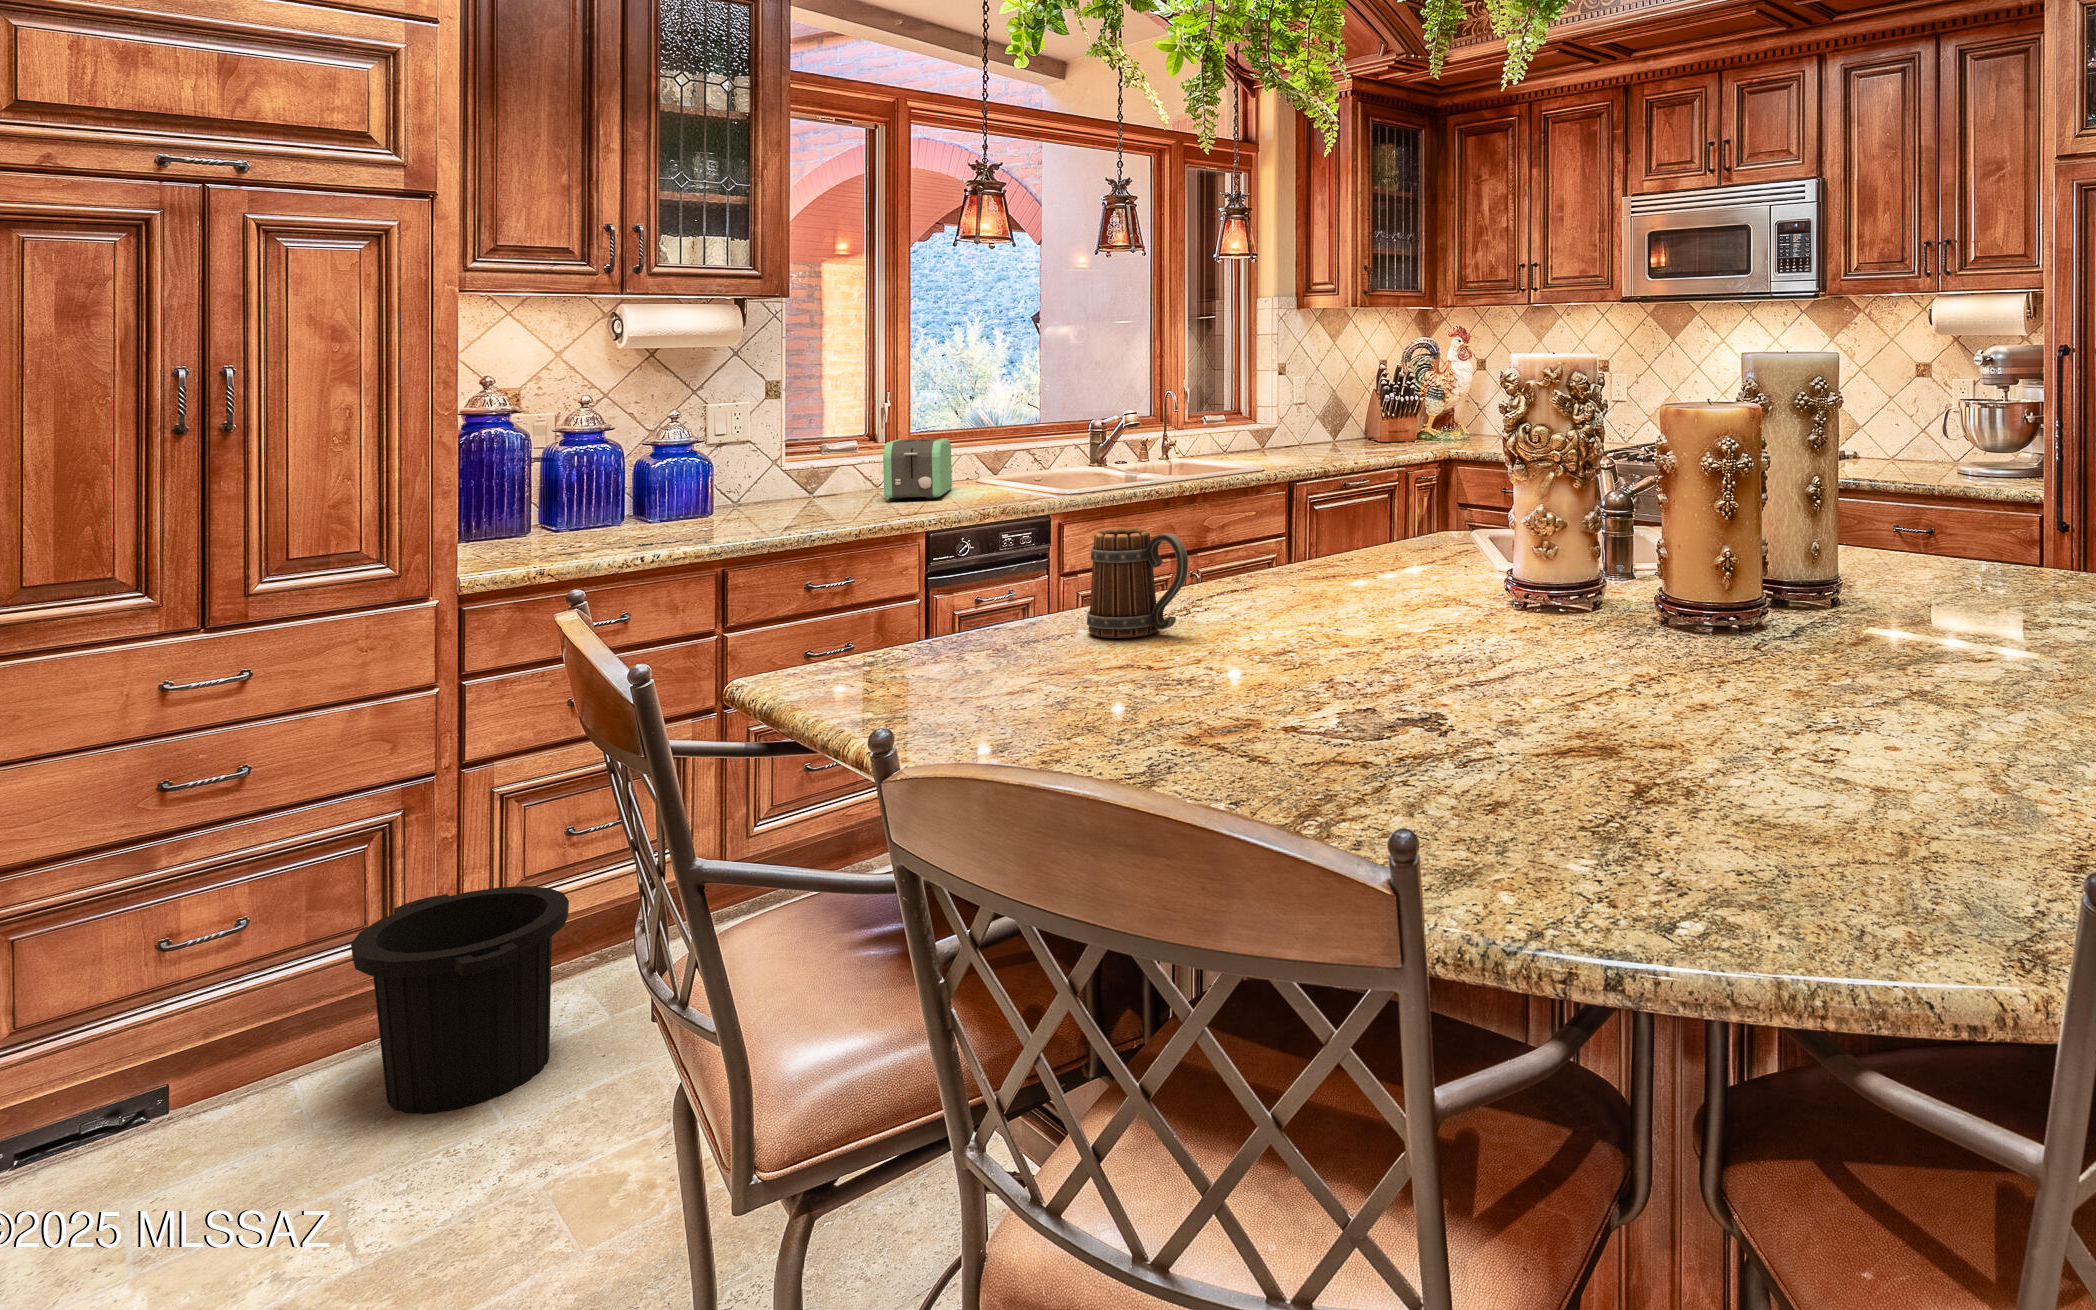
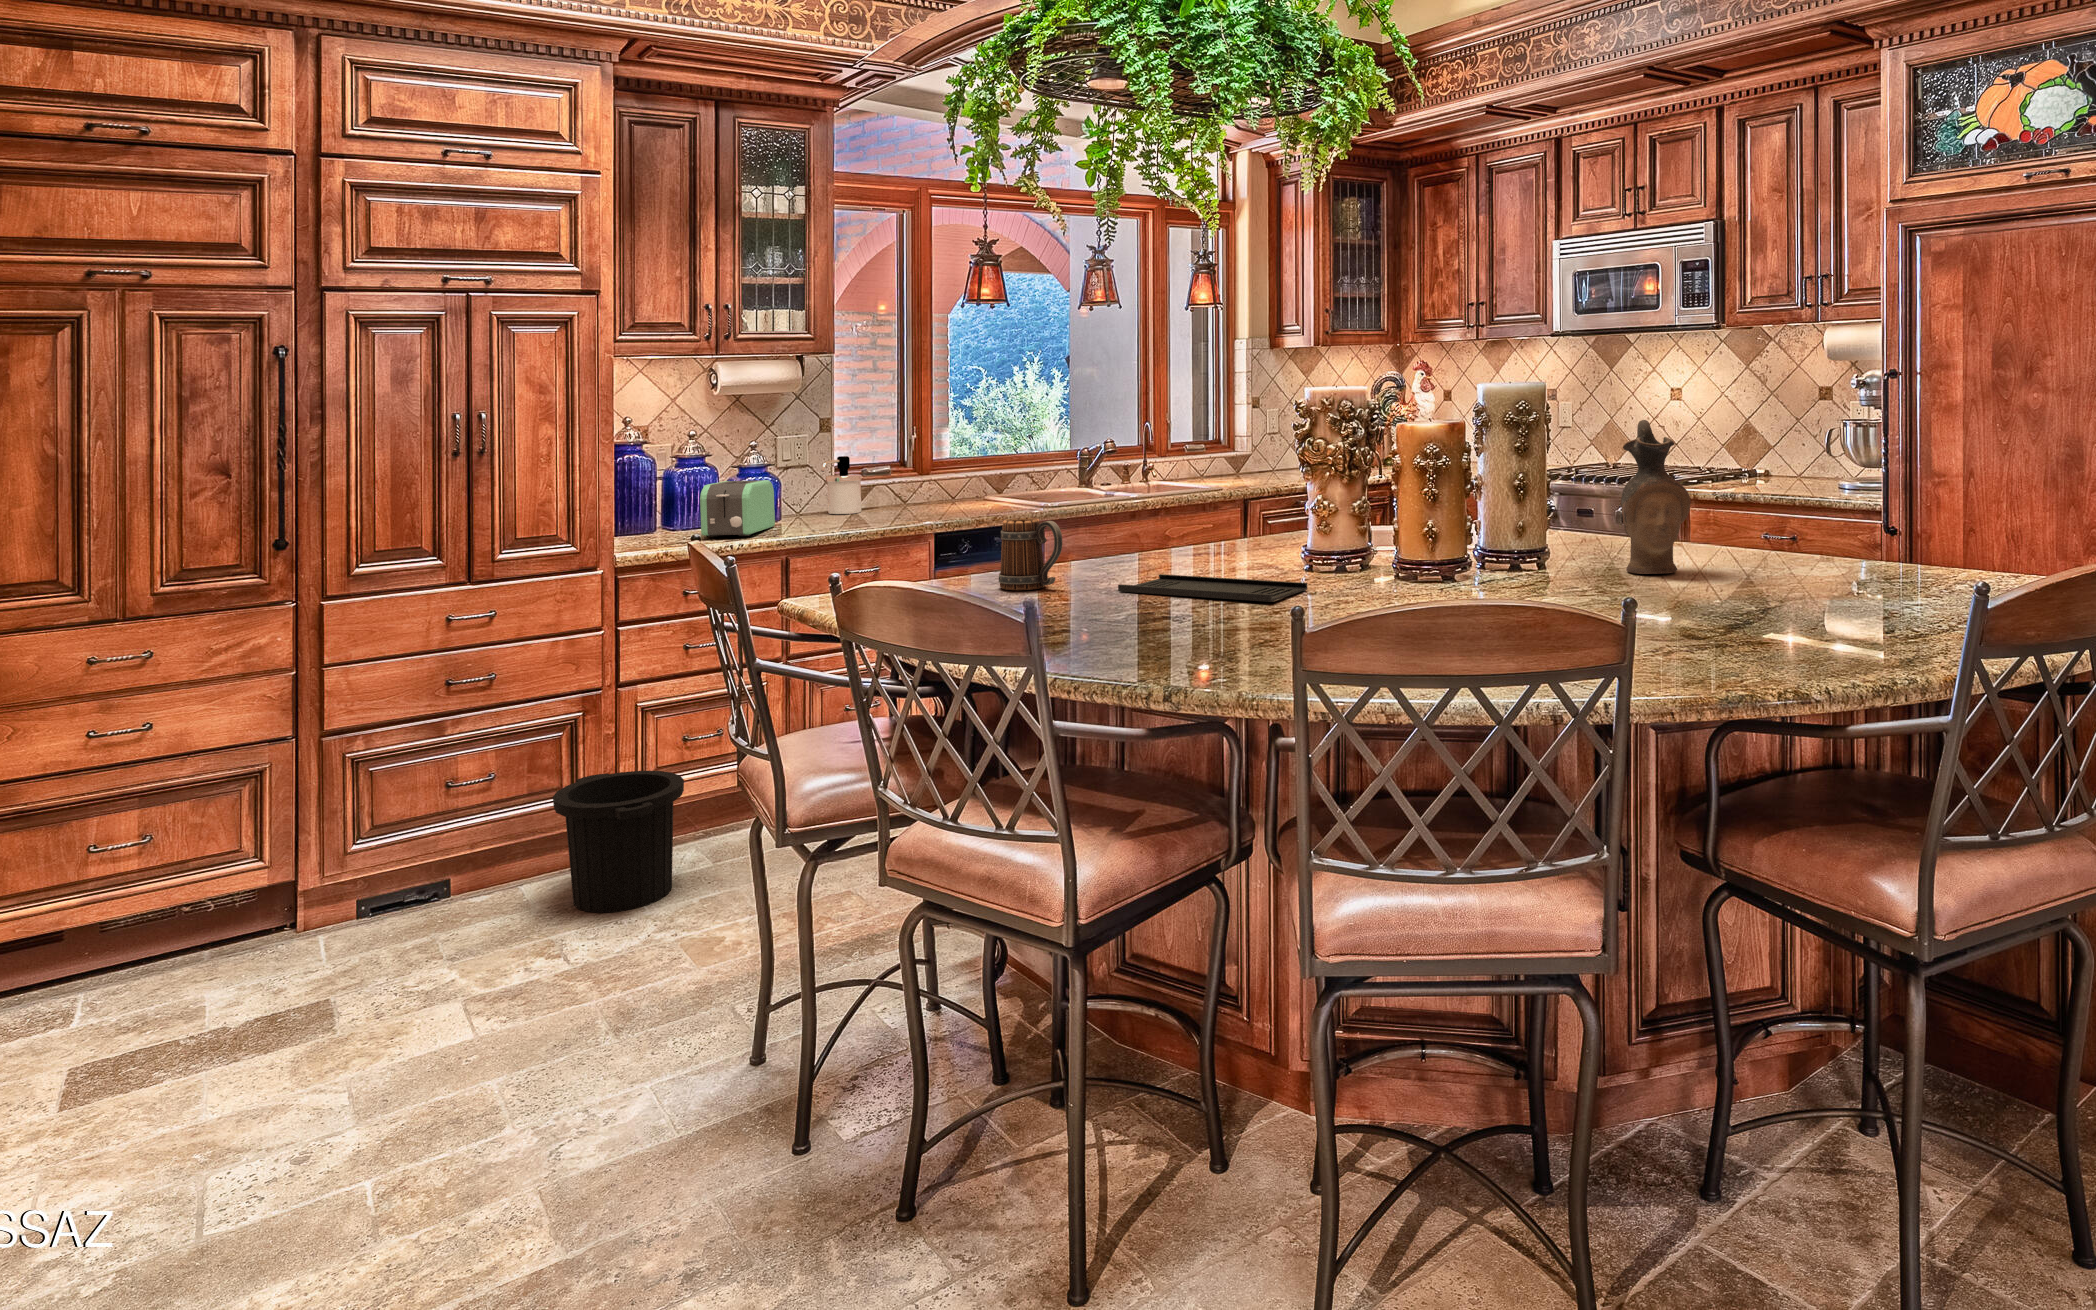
ceramic pitcher: none [1921,394,2017,595] -> present [1621,420,1691,574]
soap dispenser: none [772,436,827,512] -> present [821,456,862,514]
toaster: present [883,439,952,499] -> present [700,480,775,537]
tray: none [1274,607,1546,653] -> present [1118,574,1307,602]

